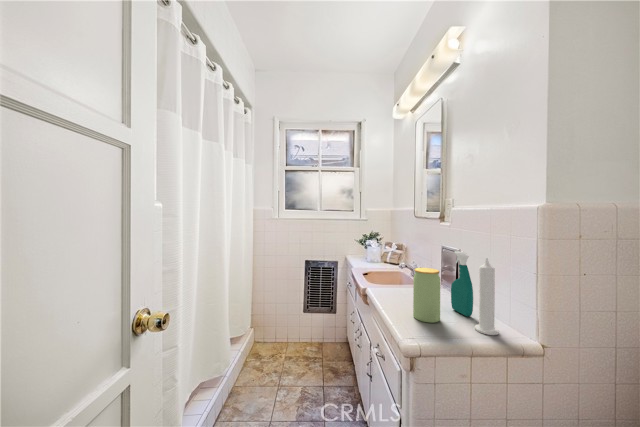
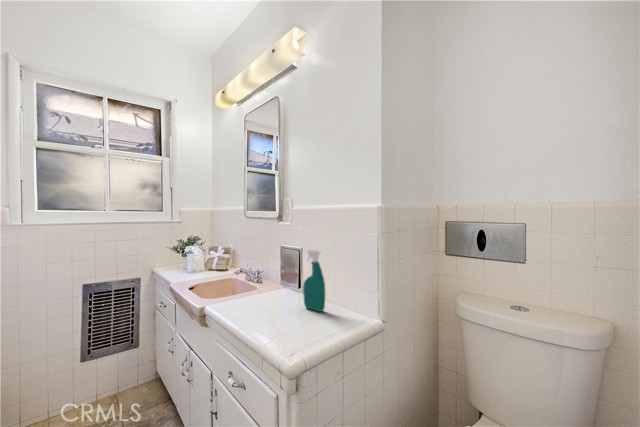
candle: present [475,258,499,335] -> none [333,252,353,325]
jar: present [413,268,440,323] -> none [276,270,304,331]

